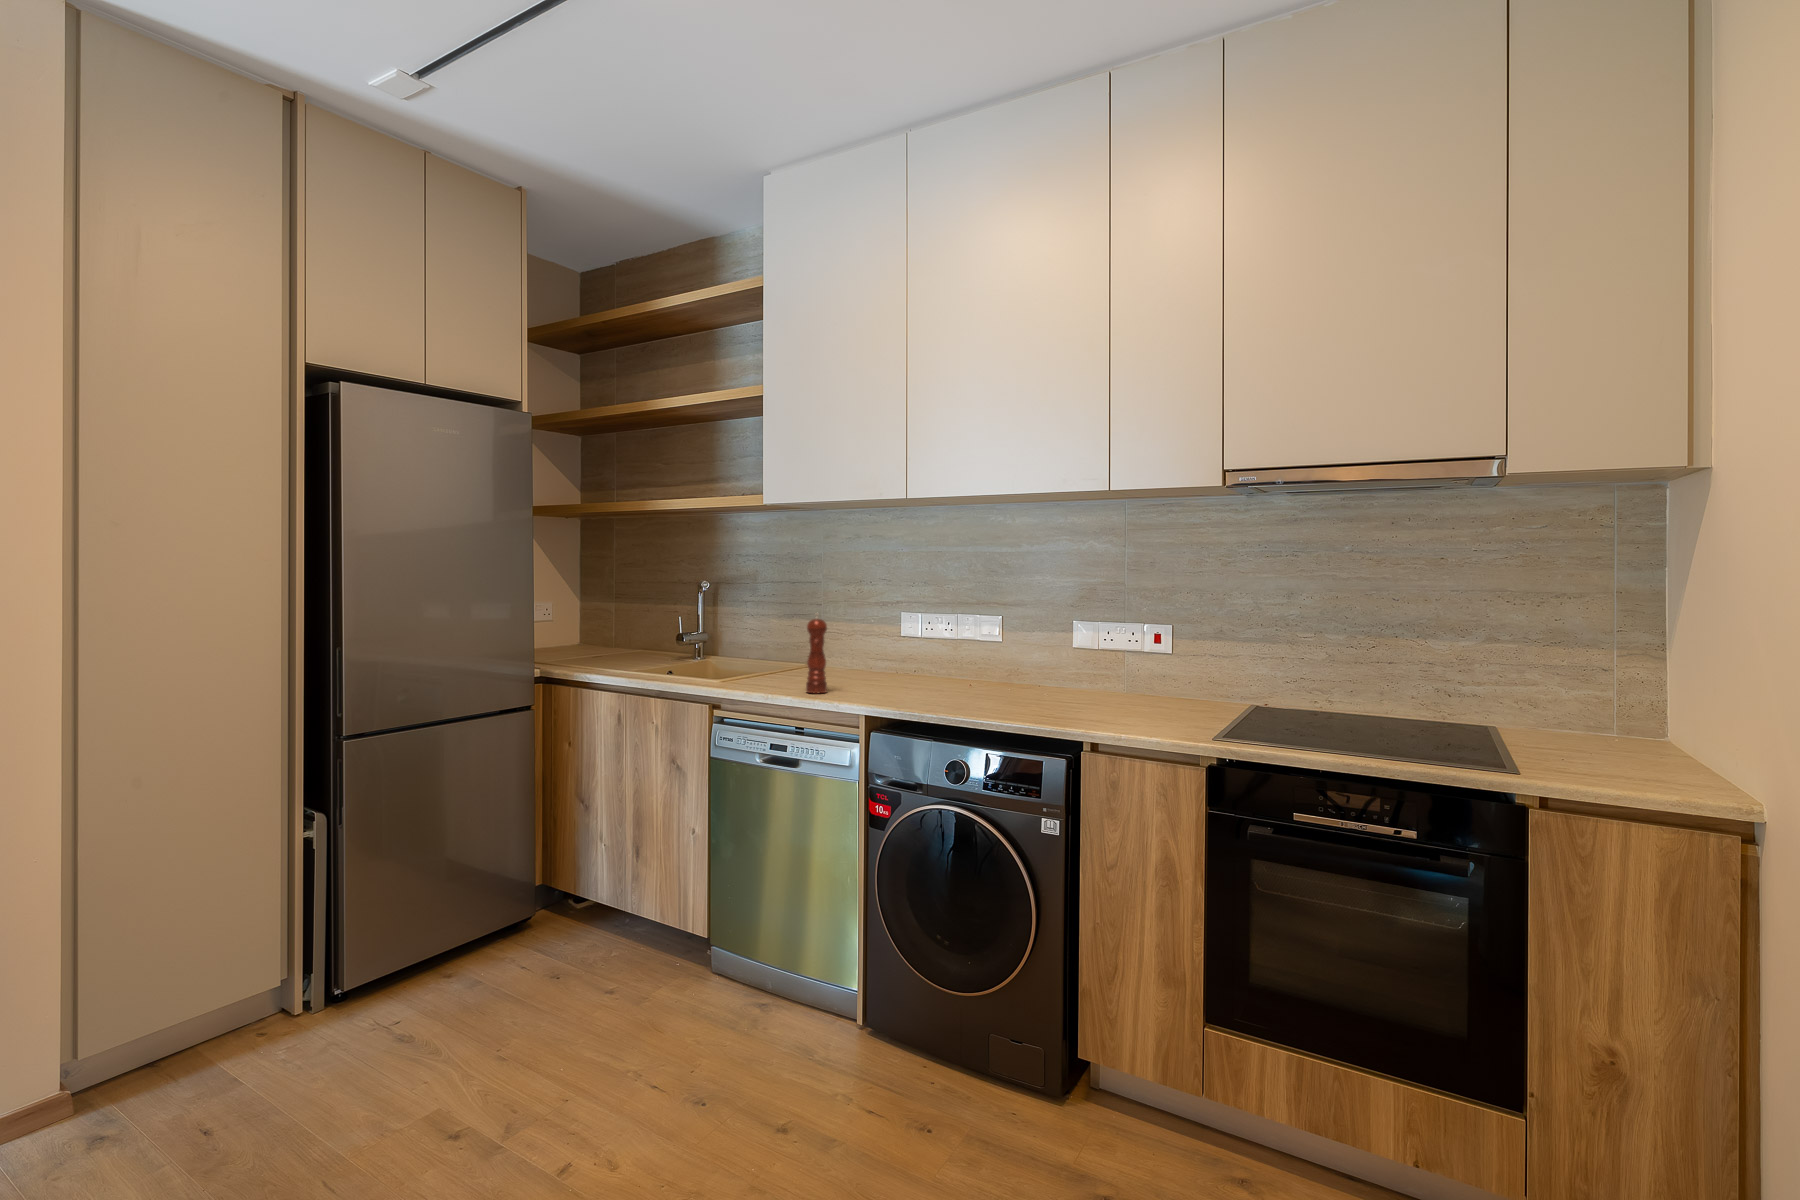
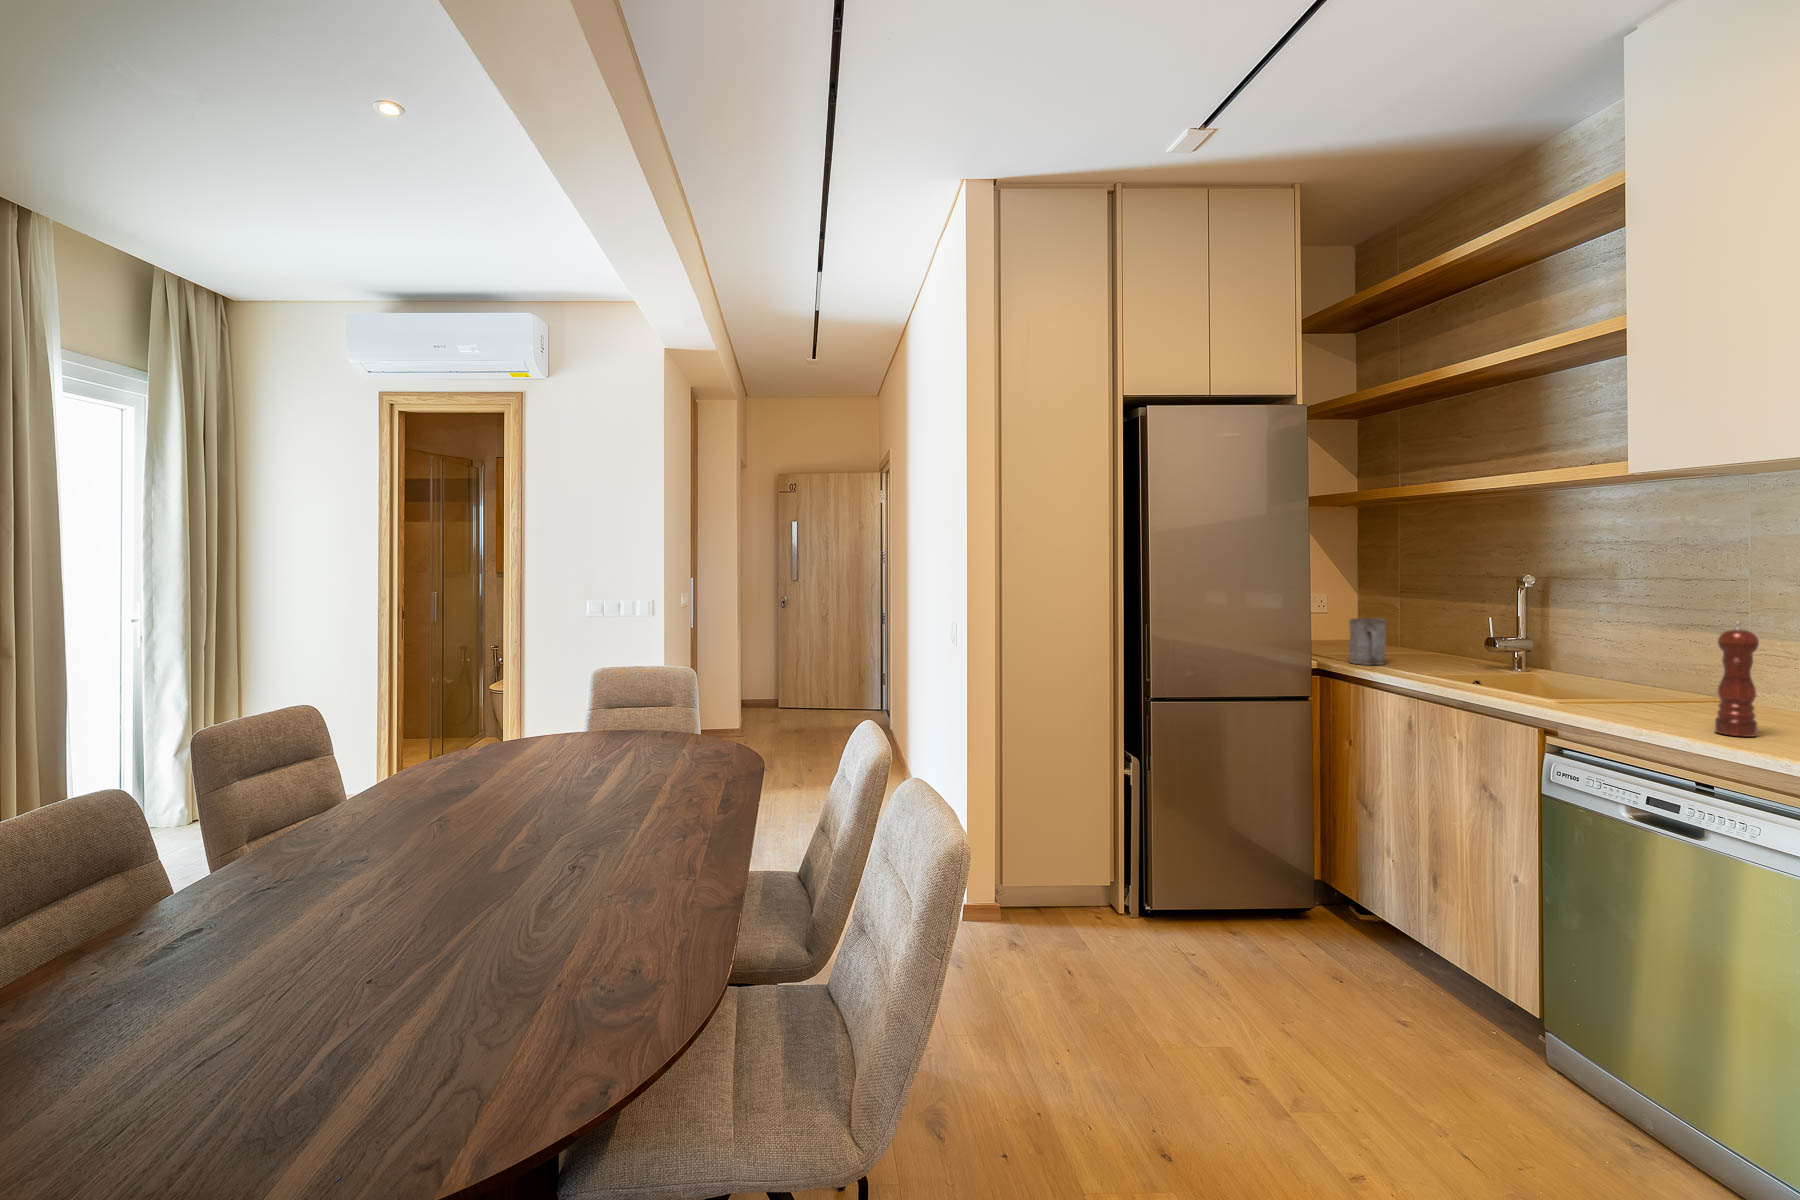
mug: none [567,621,599,664] -> present [1349,619,1386,665]

